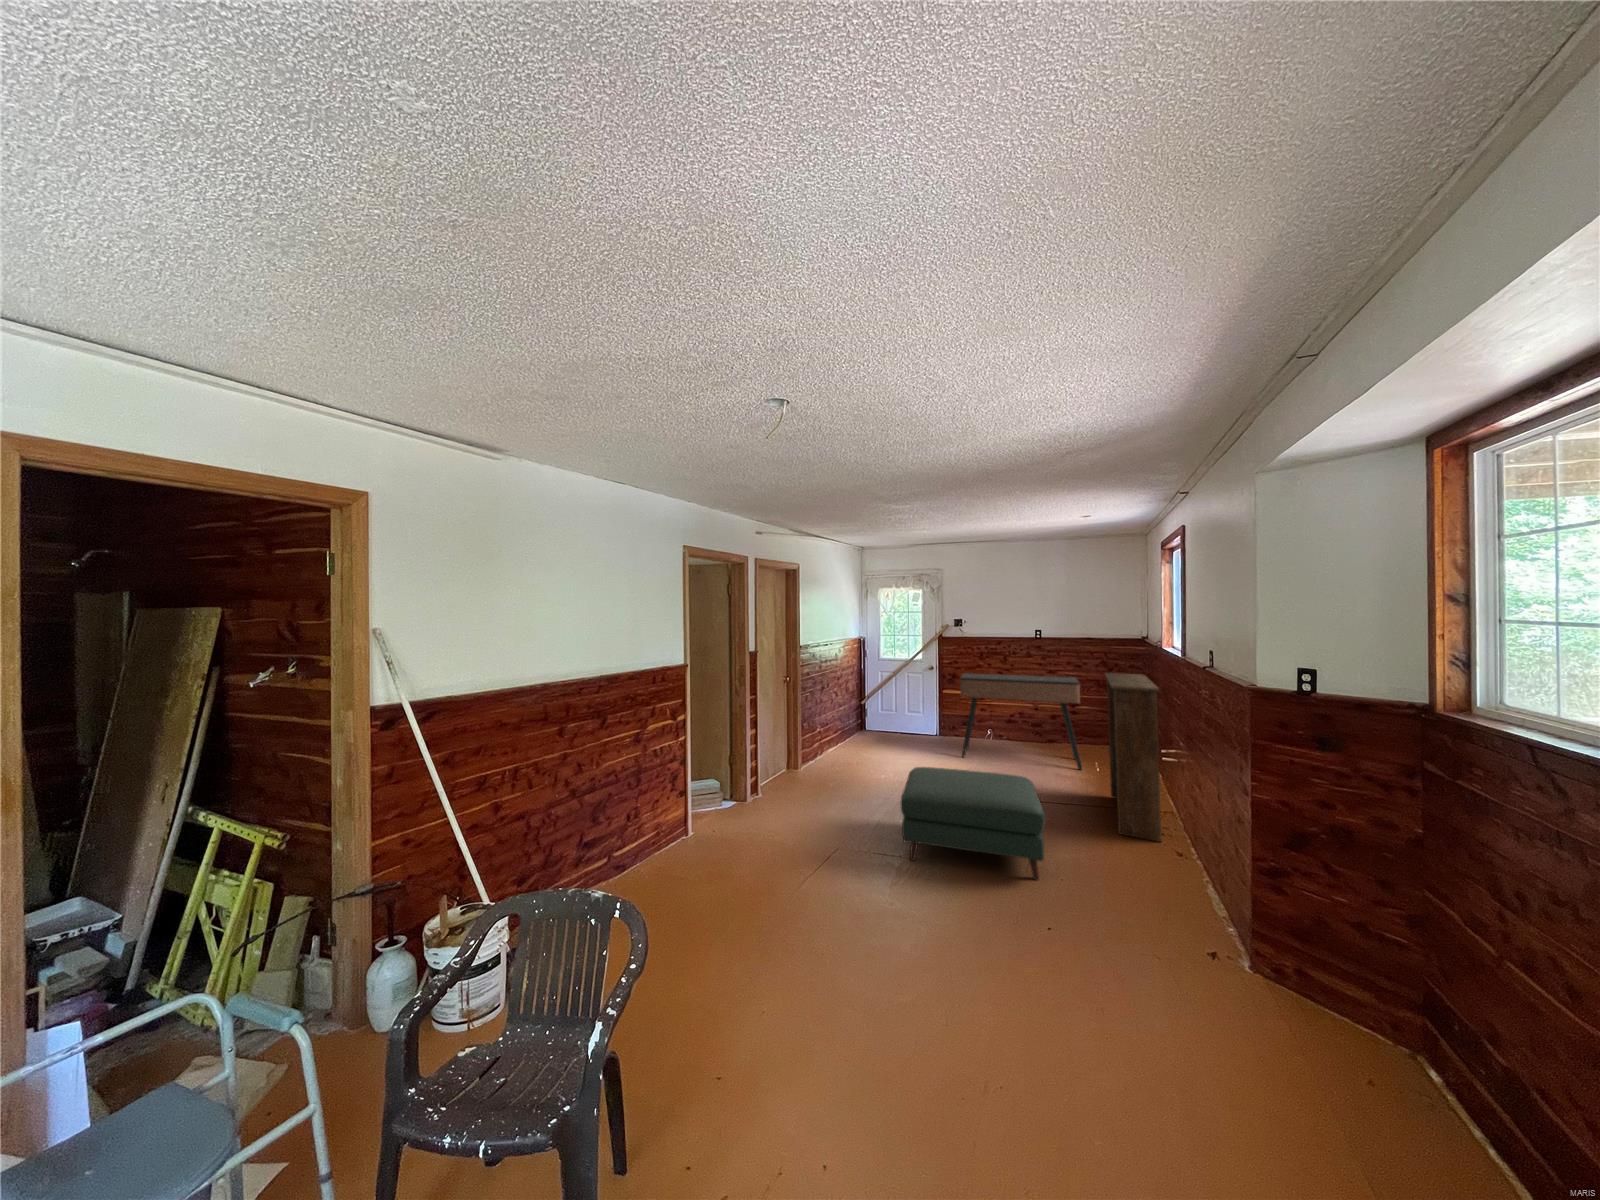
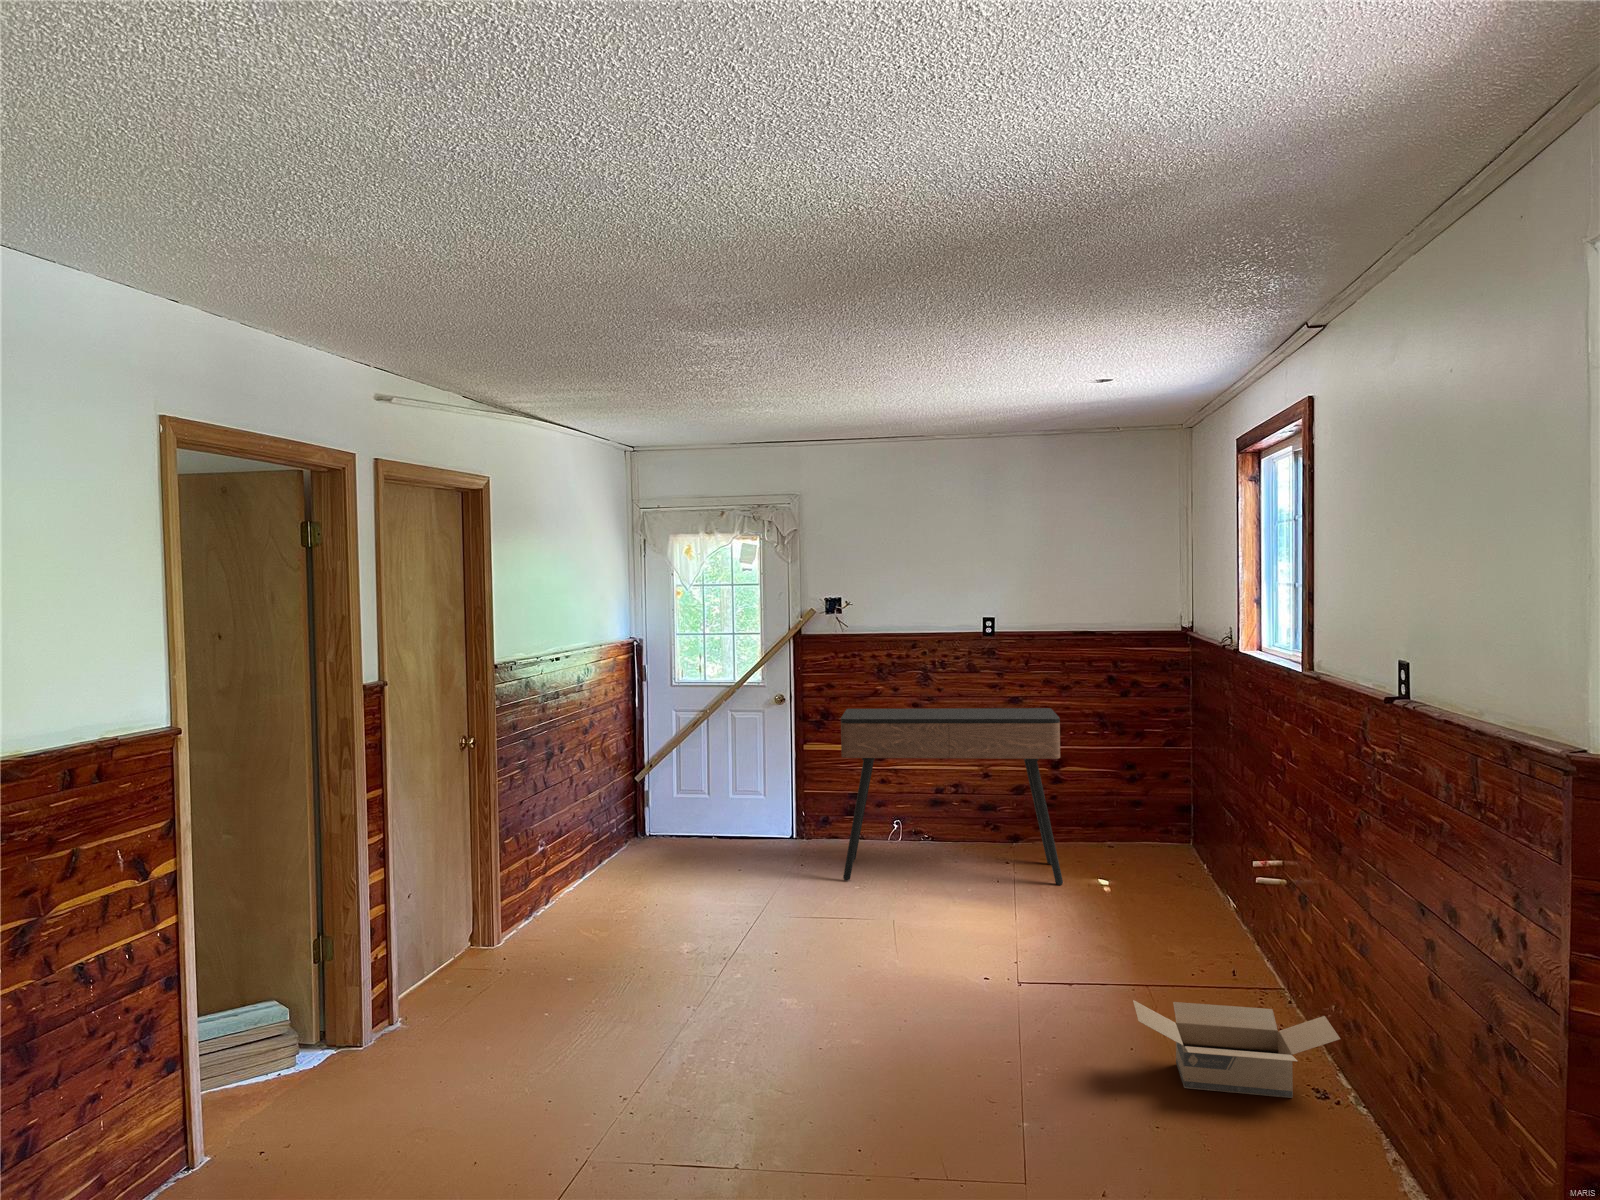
bookshelf: present [1105,673,1161,842] -> none [1108,700,1208,1016]
ottoman: present [900,767,1045,880] -> none [726,922,1018,1137]
cardboard box: none [1114,825,1241,888] -> present [1133,1000,1340,1098]

